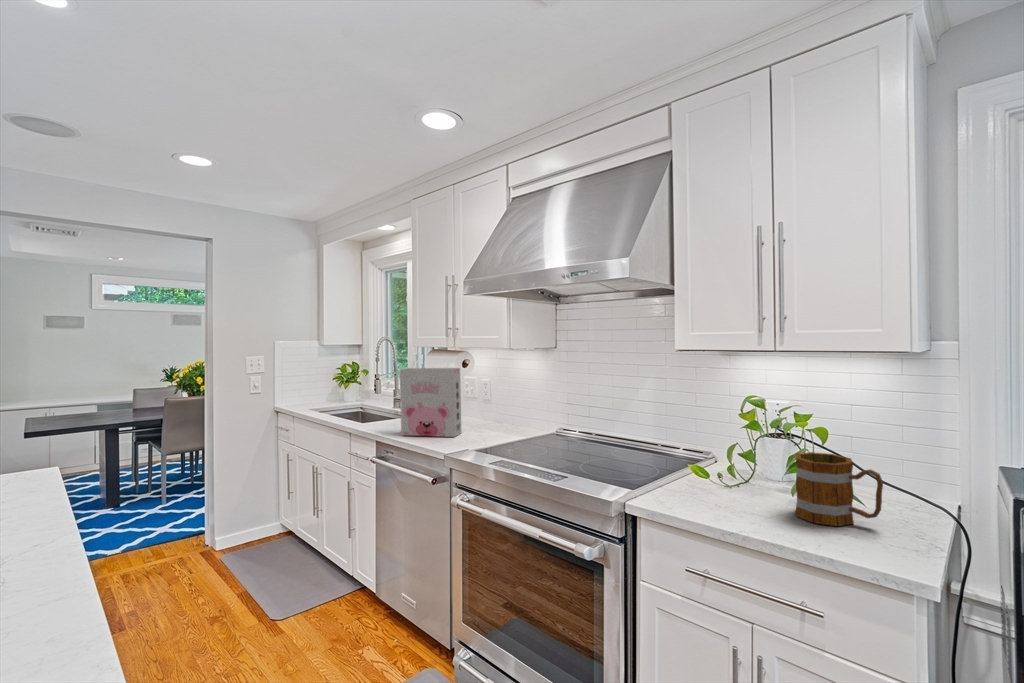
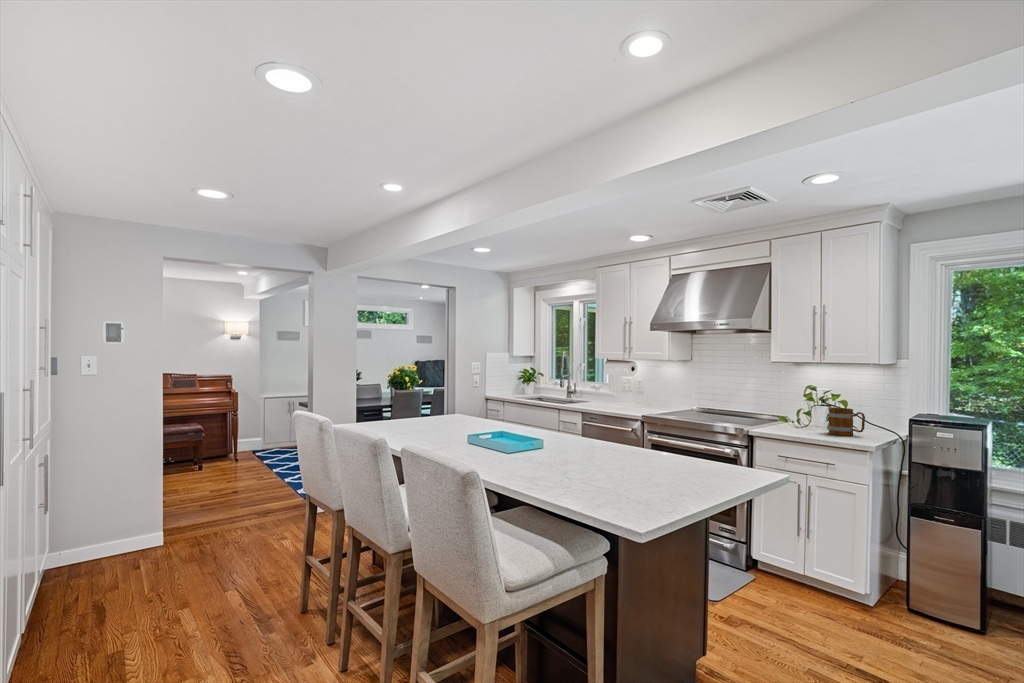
cereal box: present [400,368,461,437] -> none [599,370,634,410]

